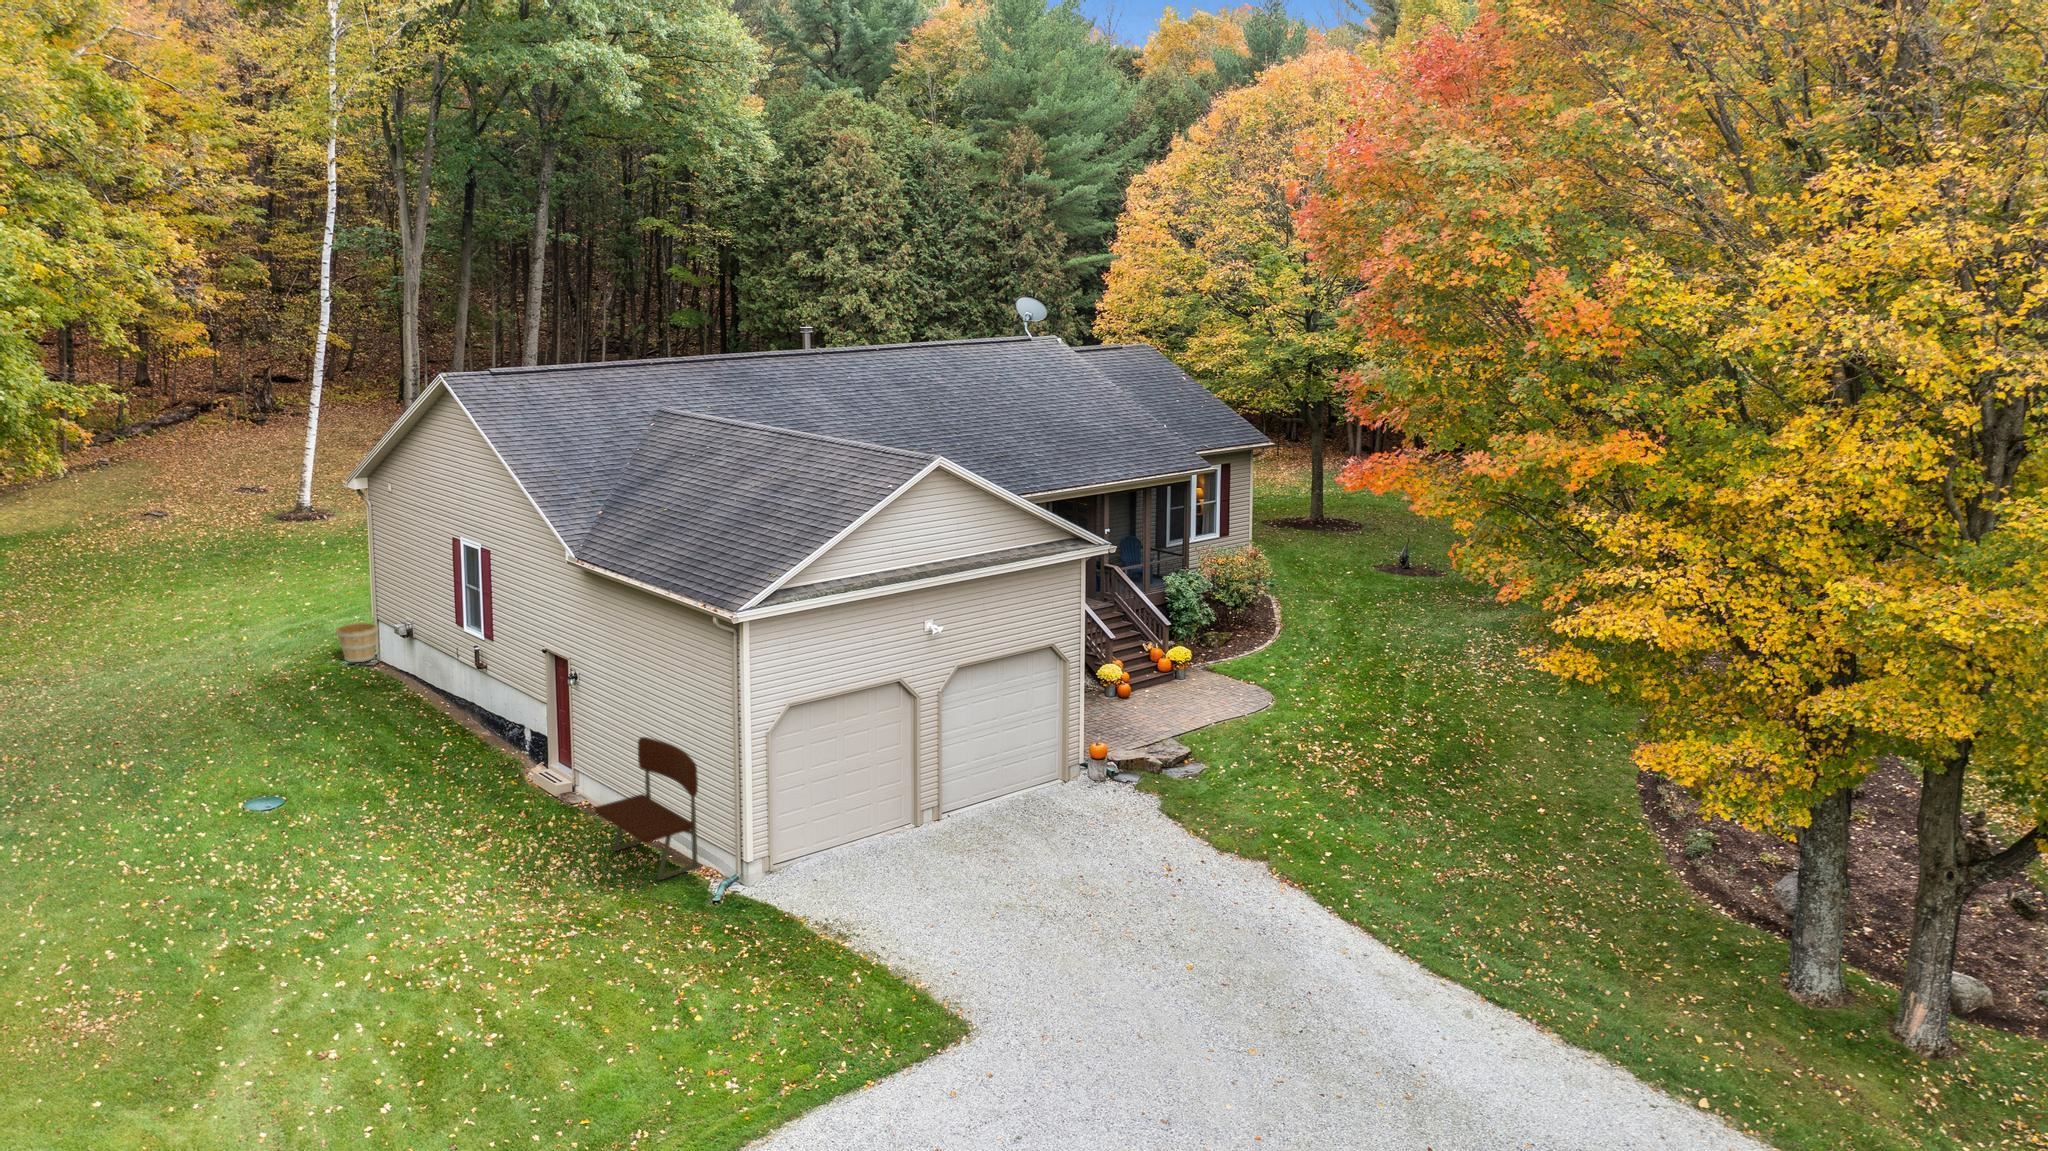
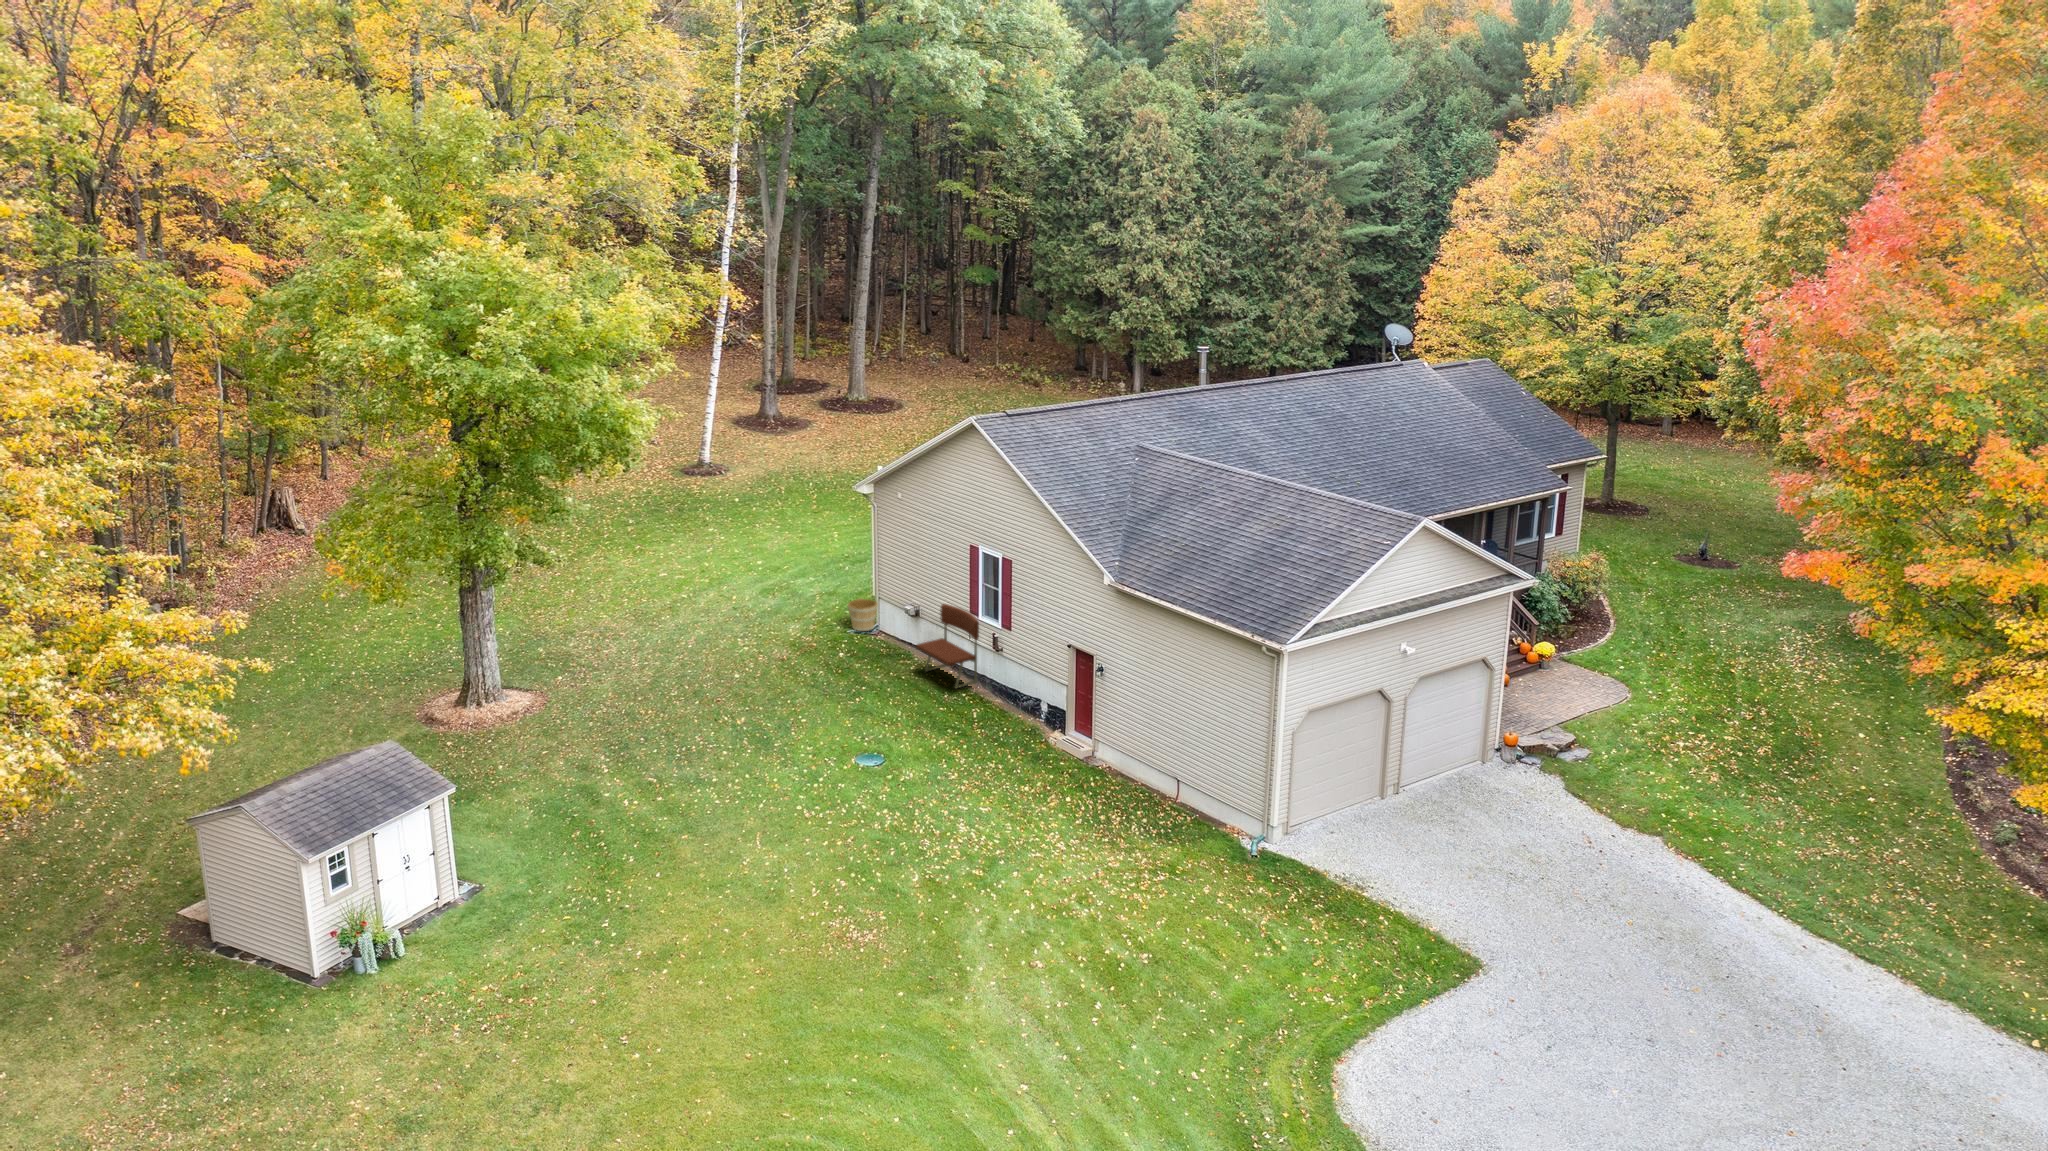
bench: present [595,737,699,880] -> present [916,604,979,688]

